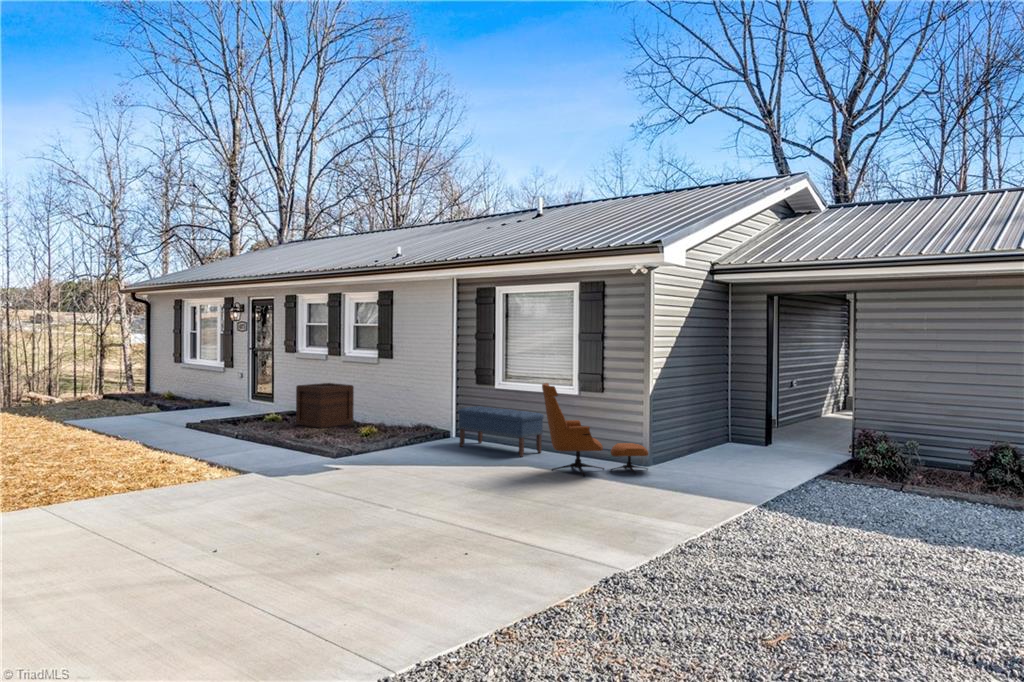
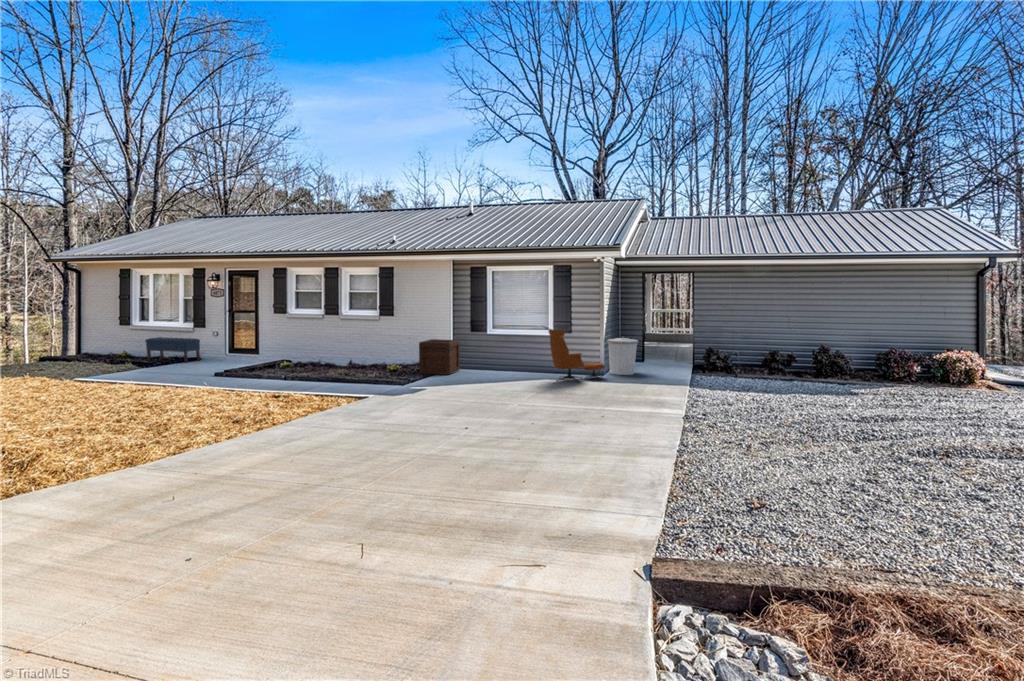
wooden crate: present [296,383,354,428] -> present [419,339,460,375]
trash can: none [673,402,728,470] -> present [607,337,638,375]
bench: present [458,406,544,457] -> present [145,337,200,362]

